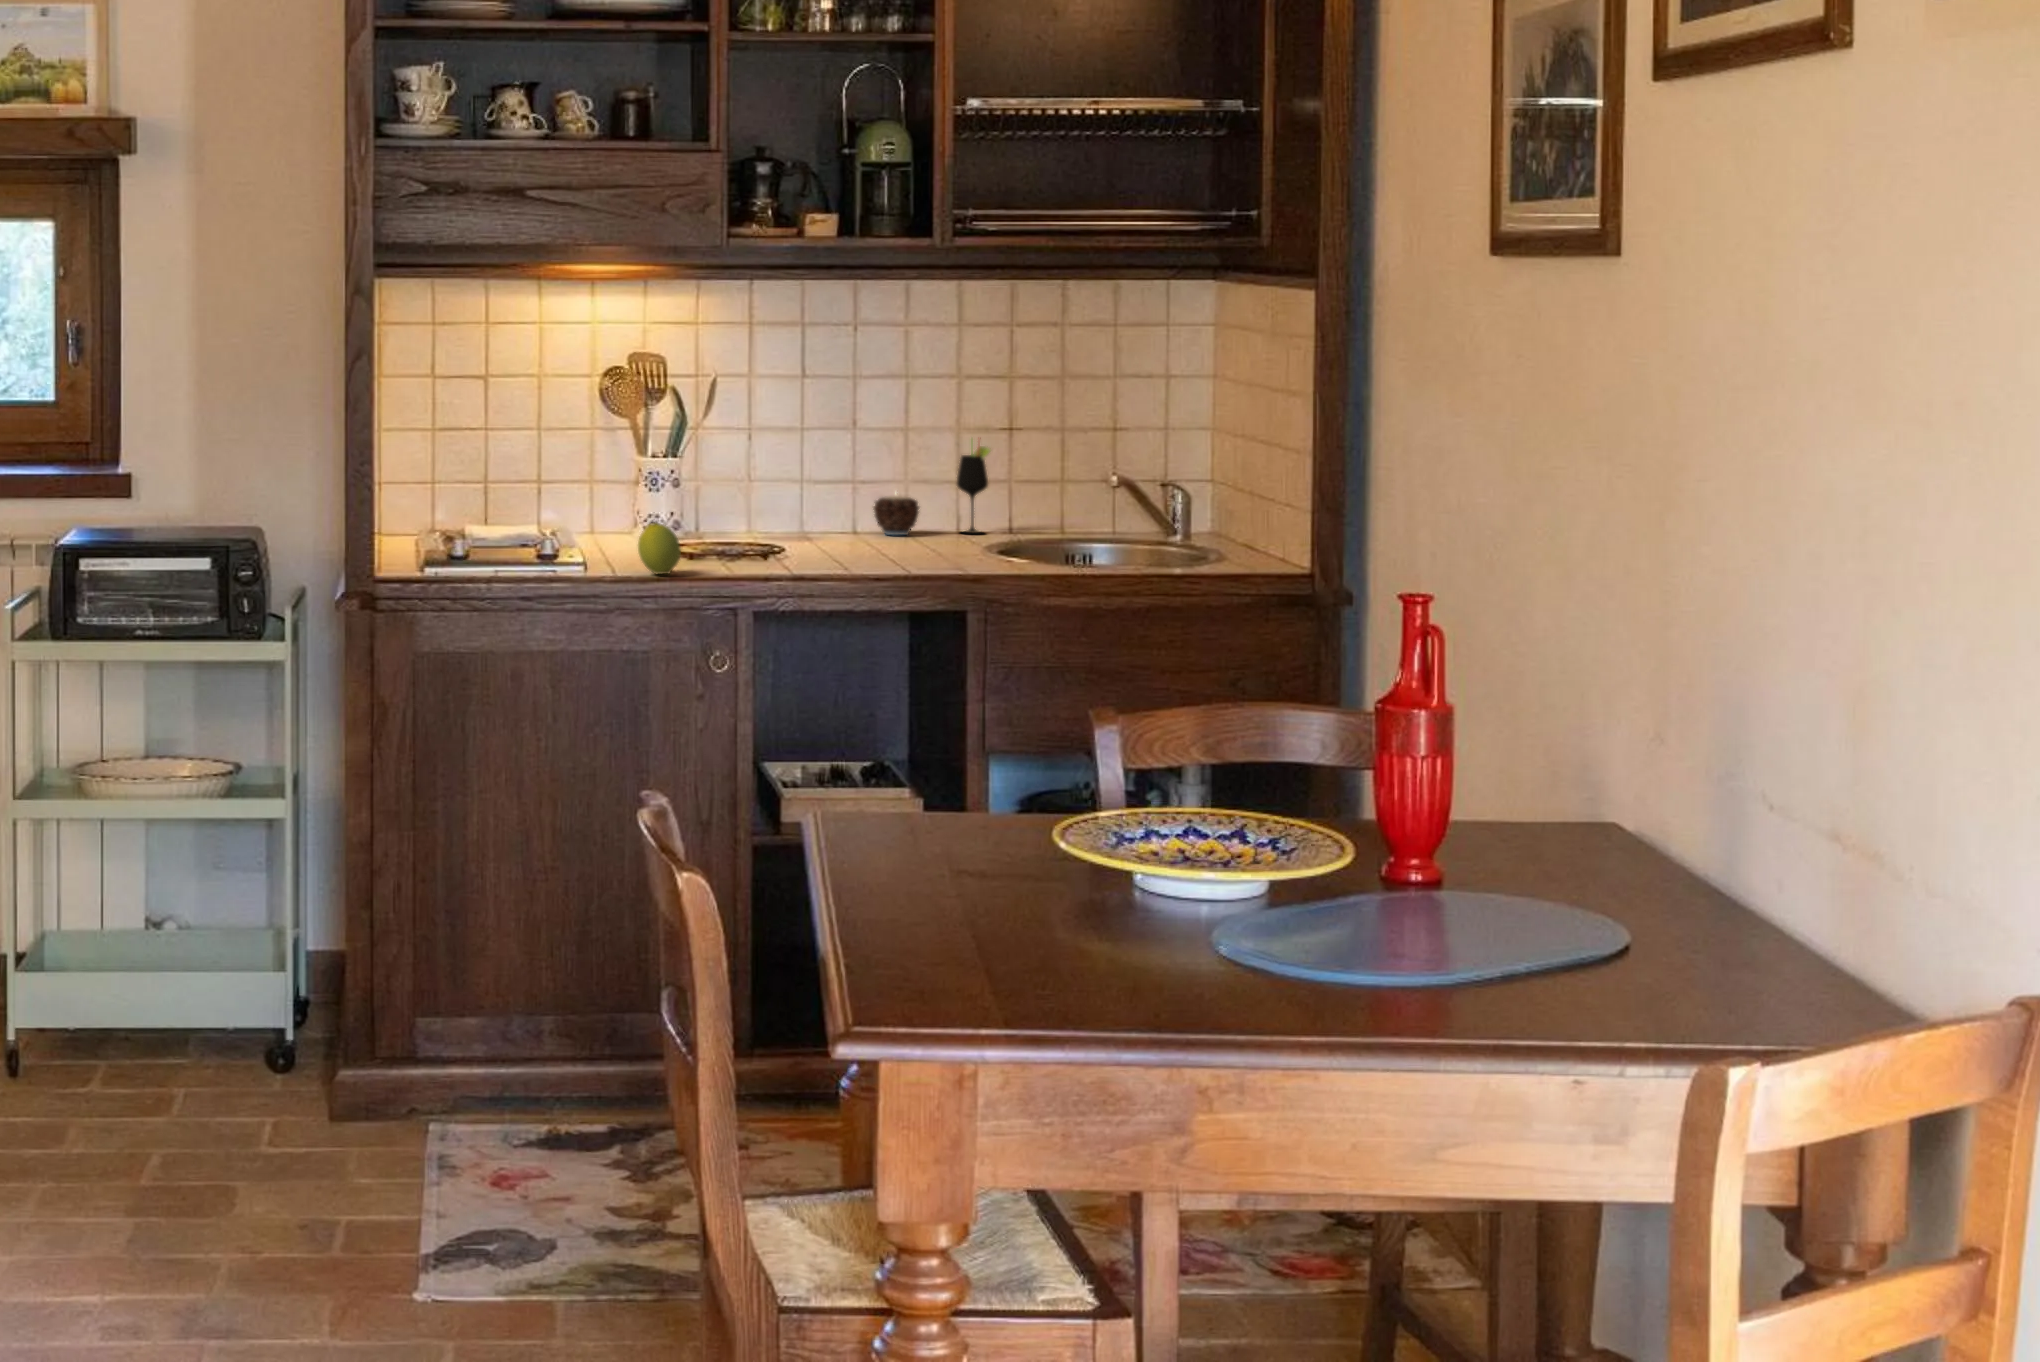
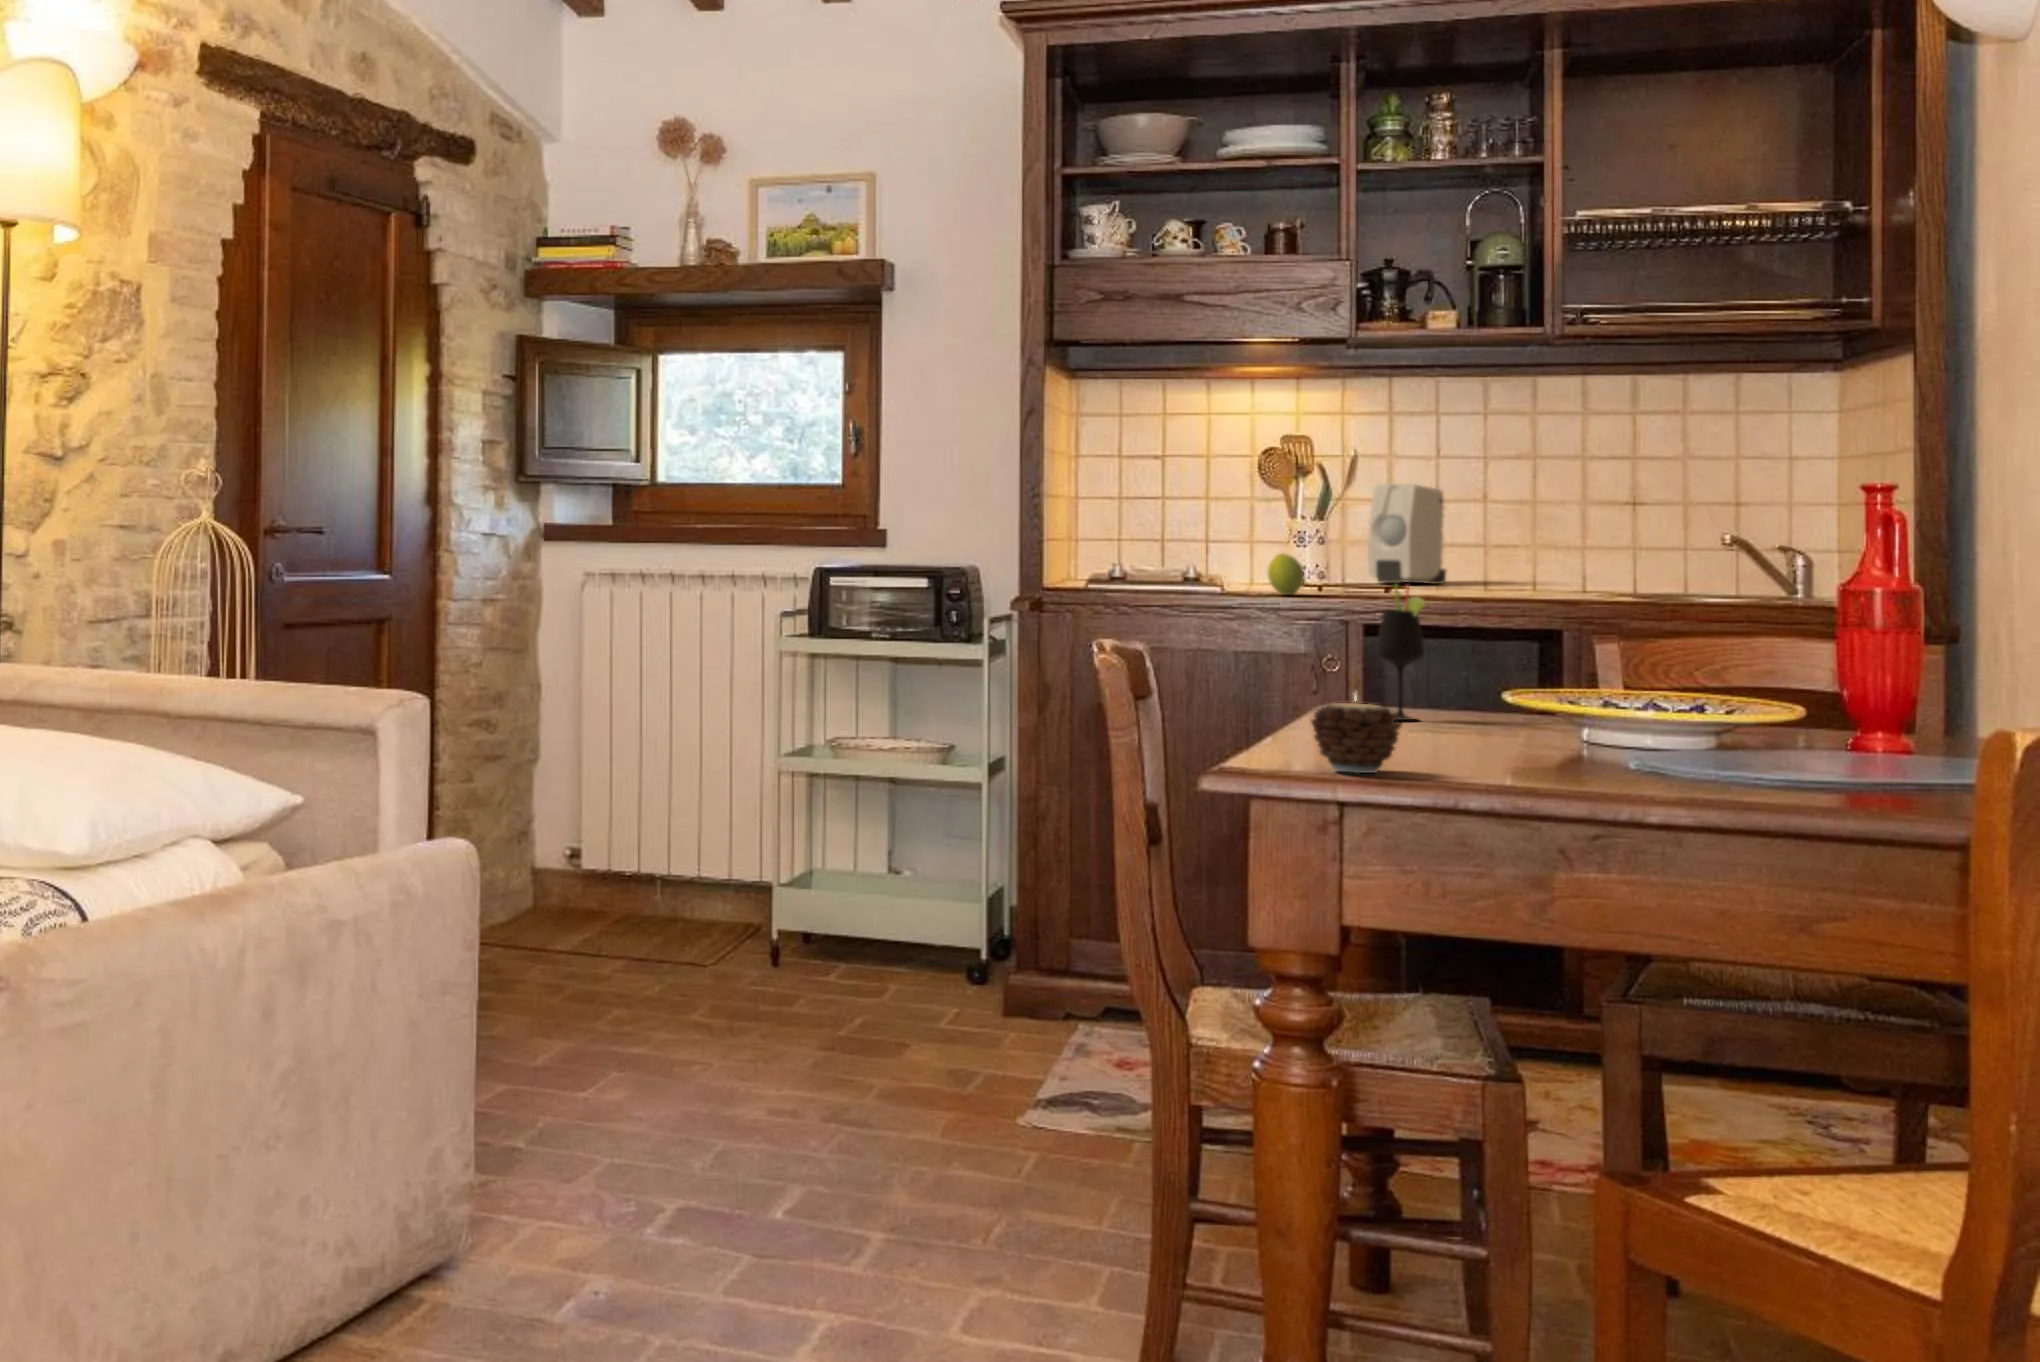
soap dispenser: none [732,413,822,536] -> present [1368,483,1446,584]
wine glass: present [957,445,991,533] -> present [1377,584,1426,720]
candle: present [873,496,919,535] -> present [1311,697,1402,773]

